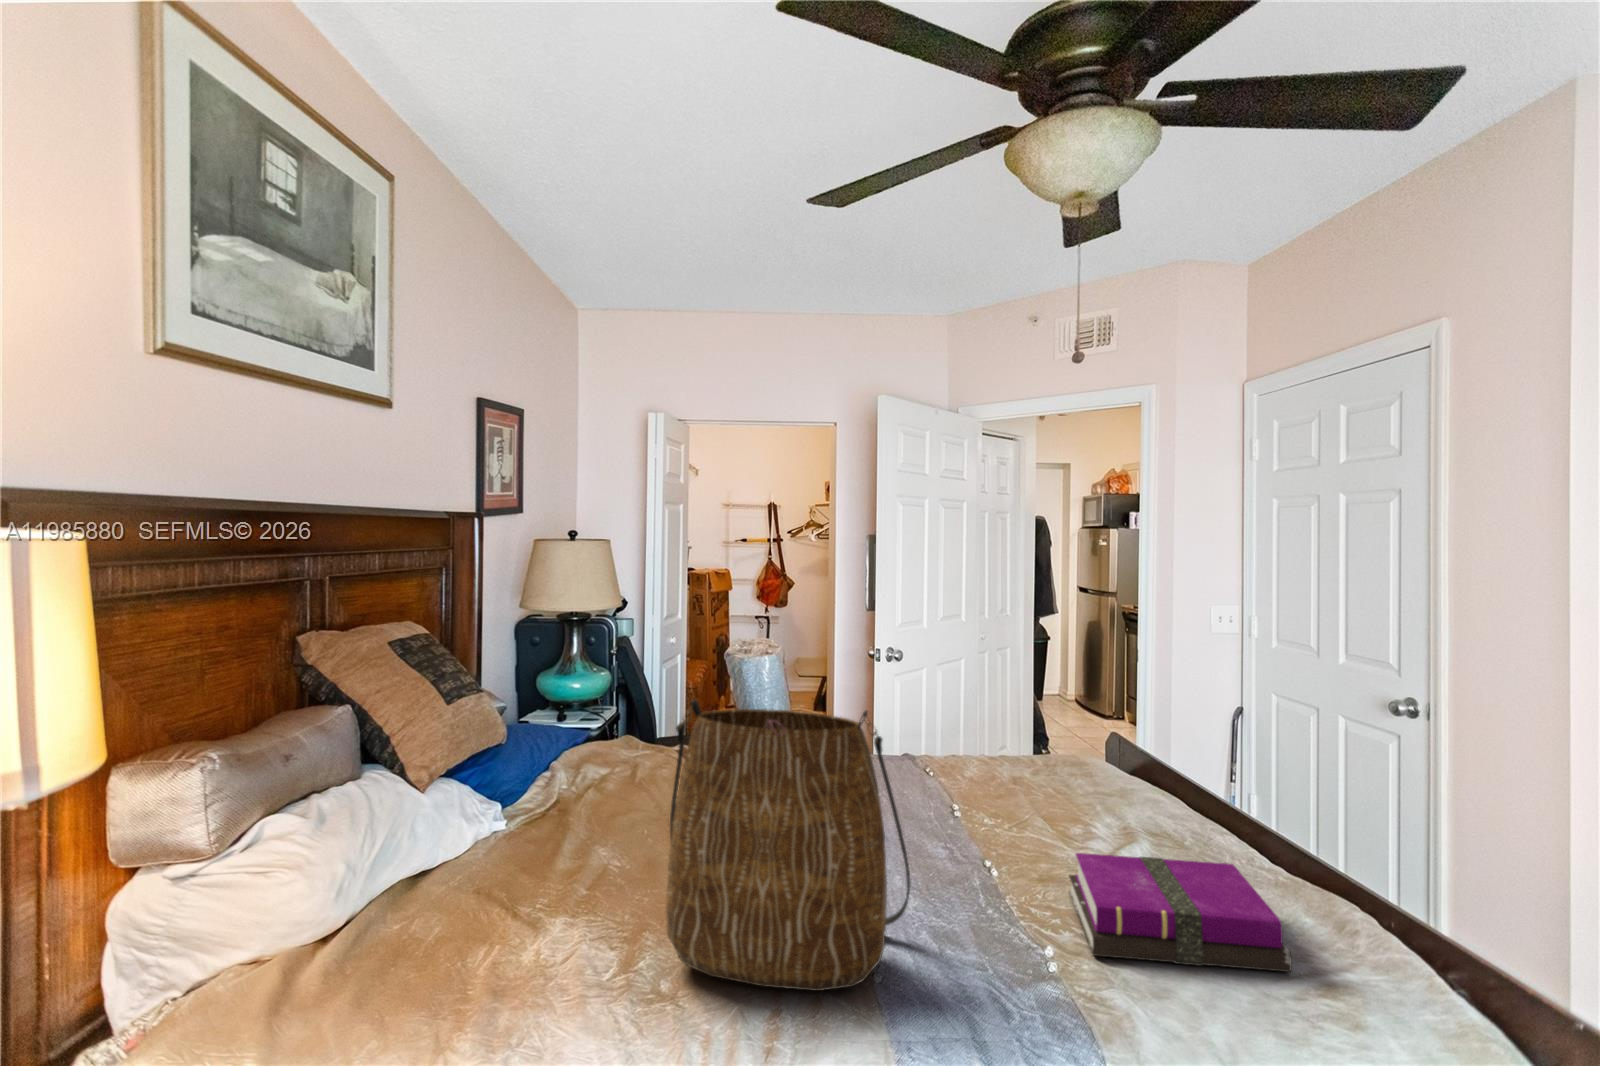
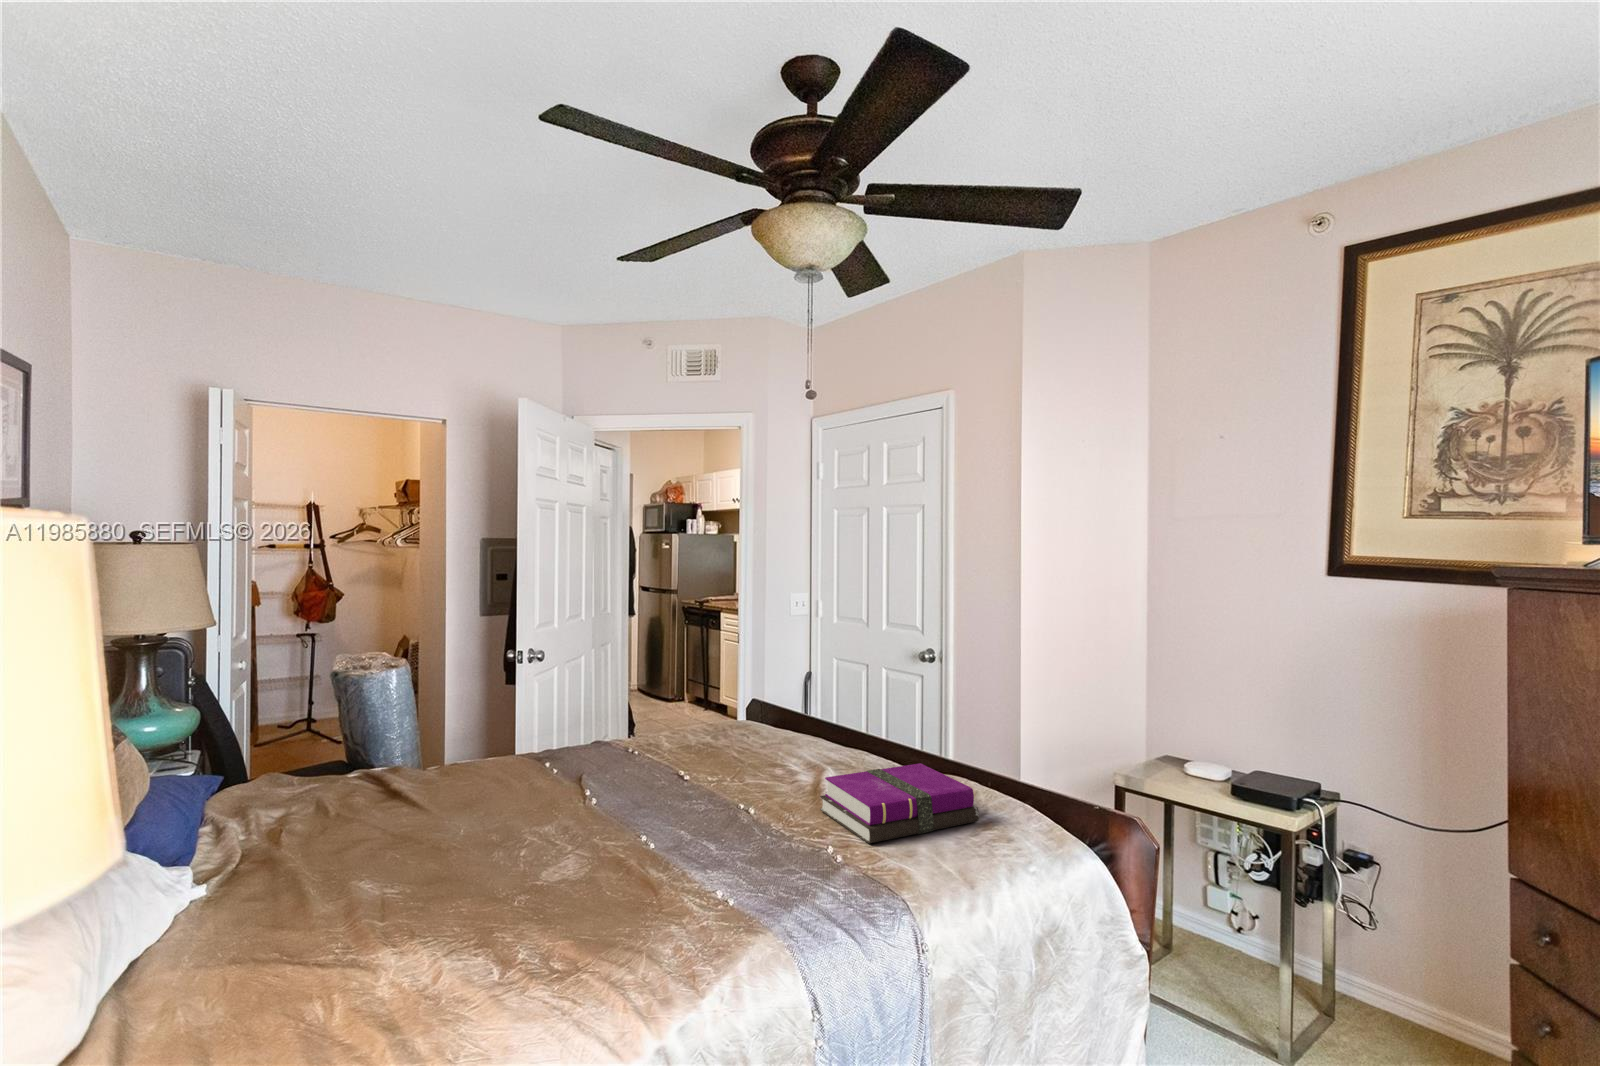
tote bag: present [666,700,910,991] -> none [524,675,753,941]

